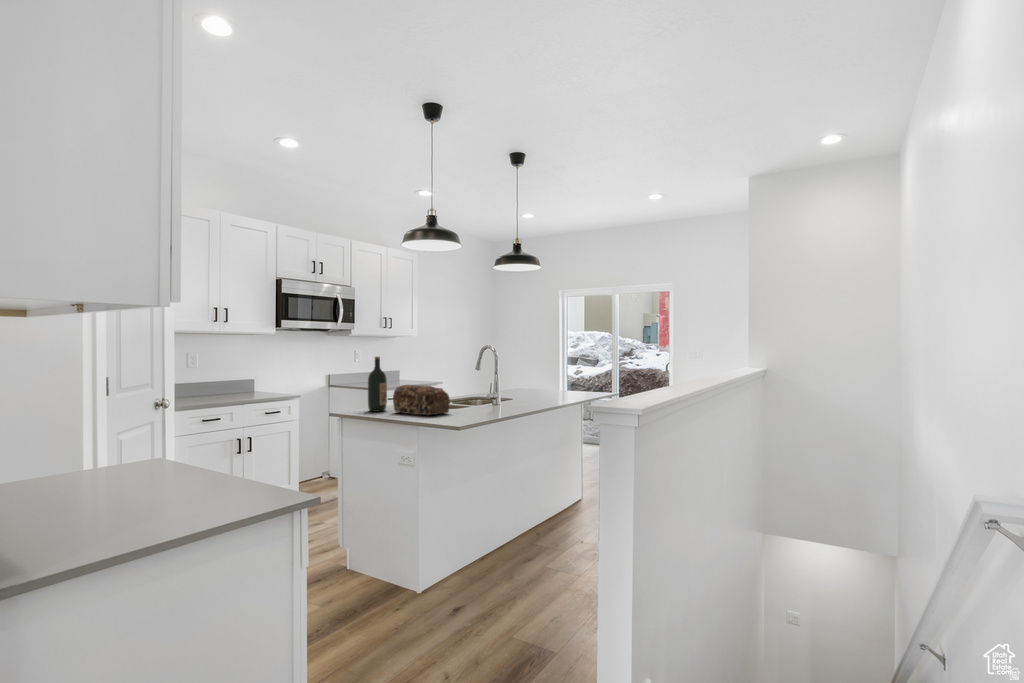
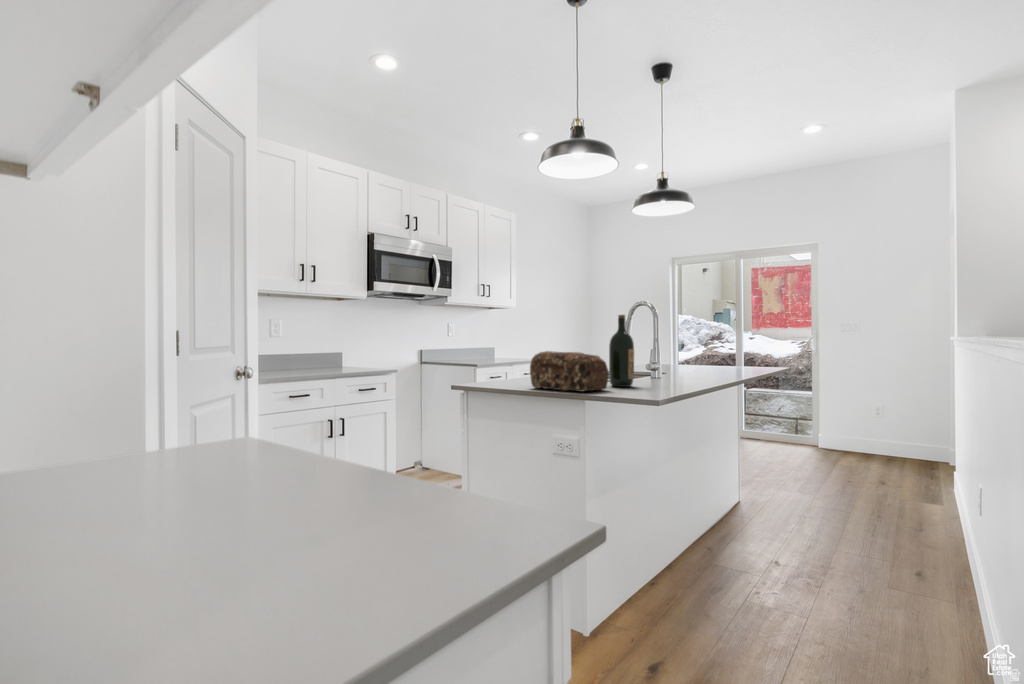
wine bottle: present [368,357,387,412] -> present [609,315,634,387]

